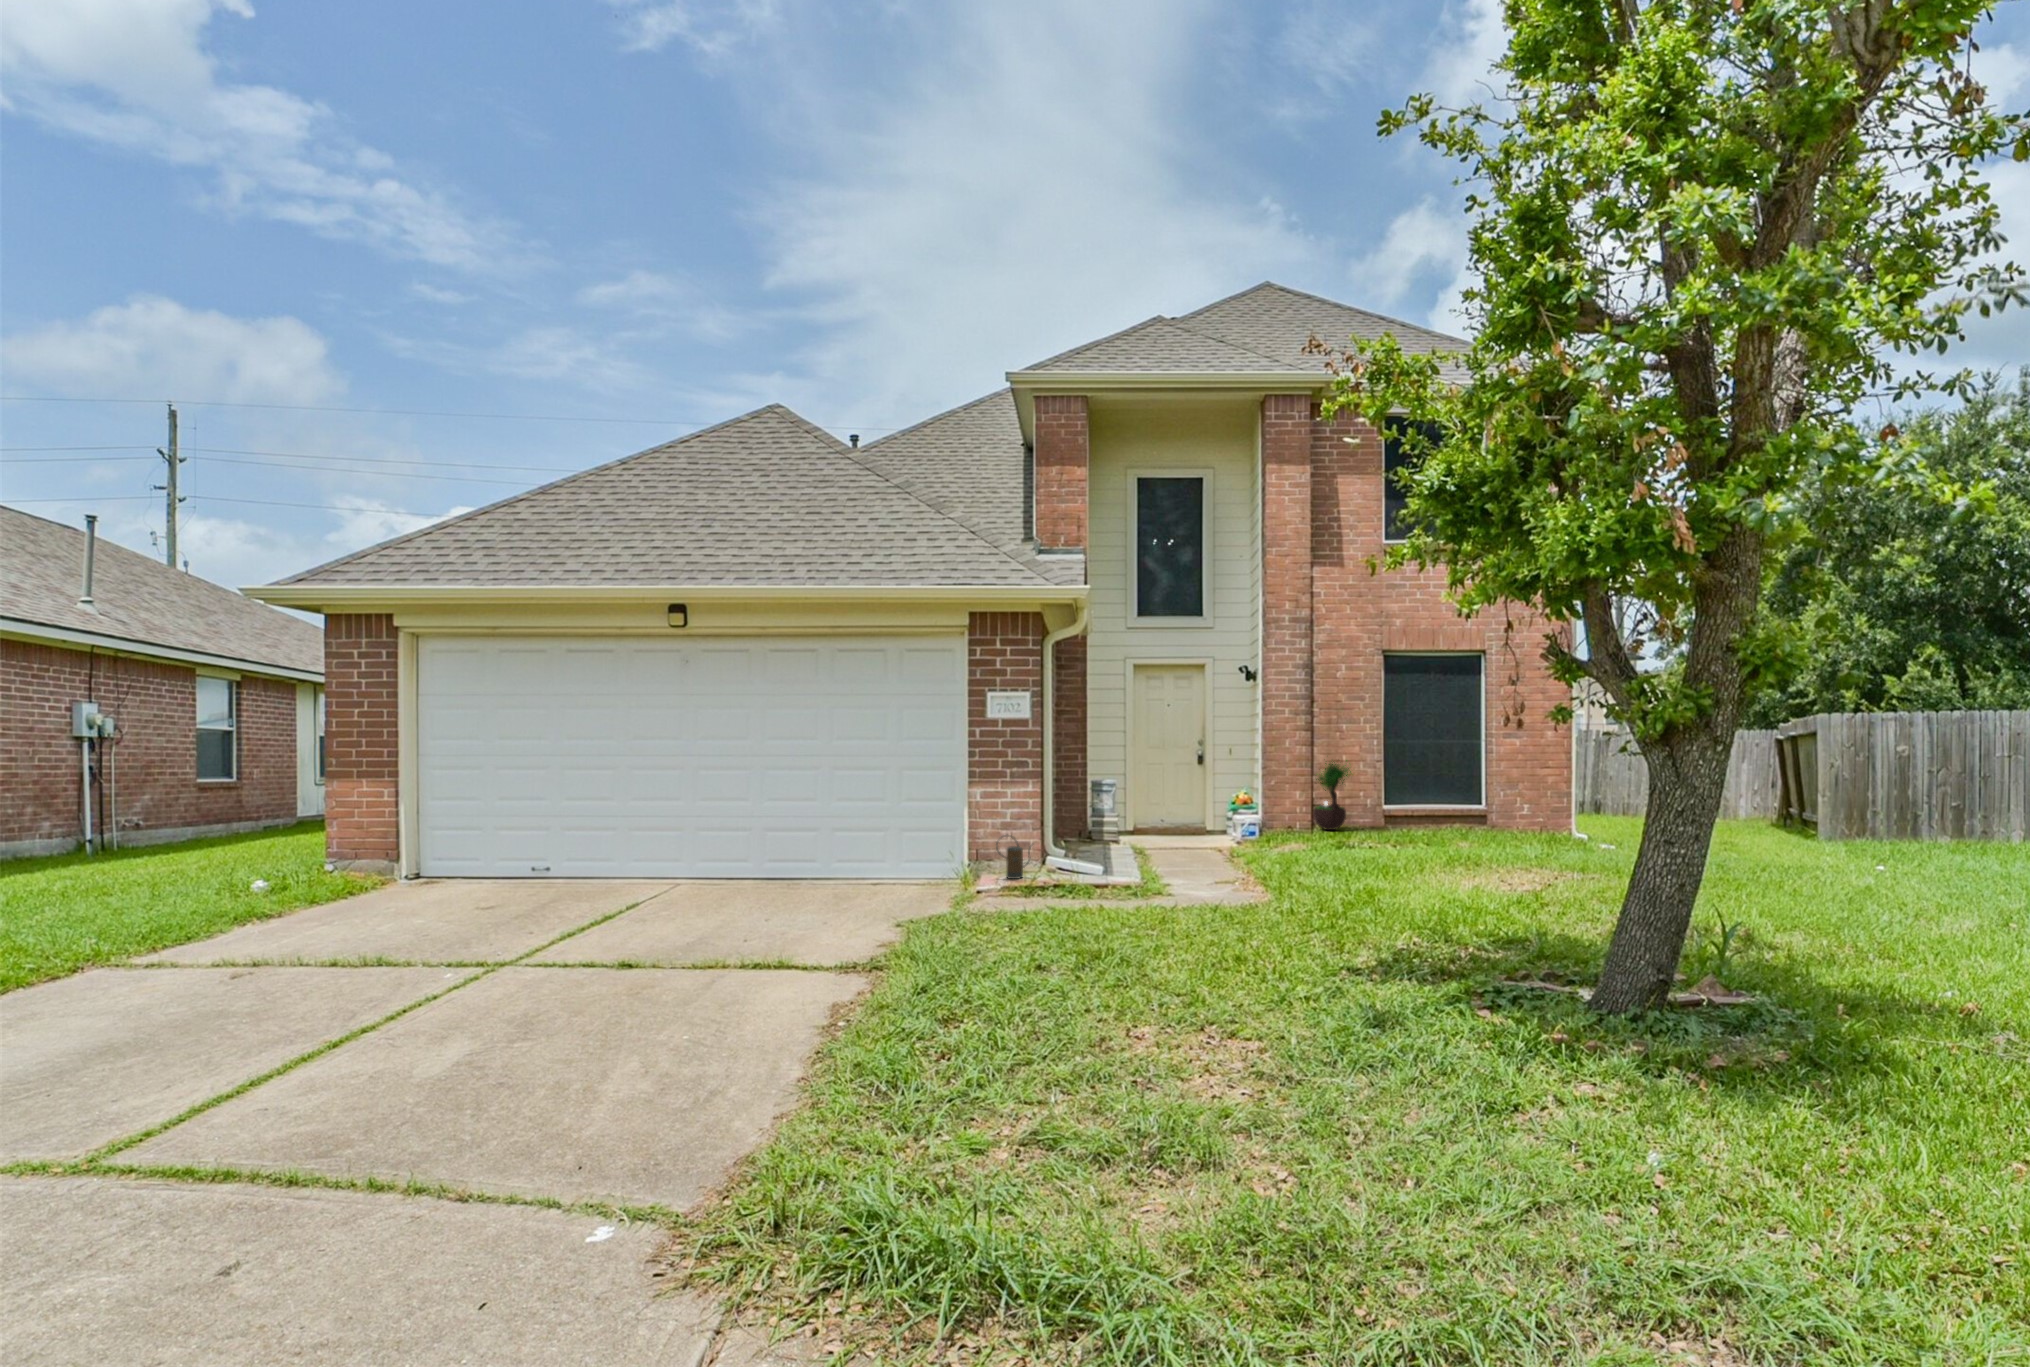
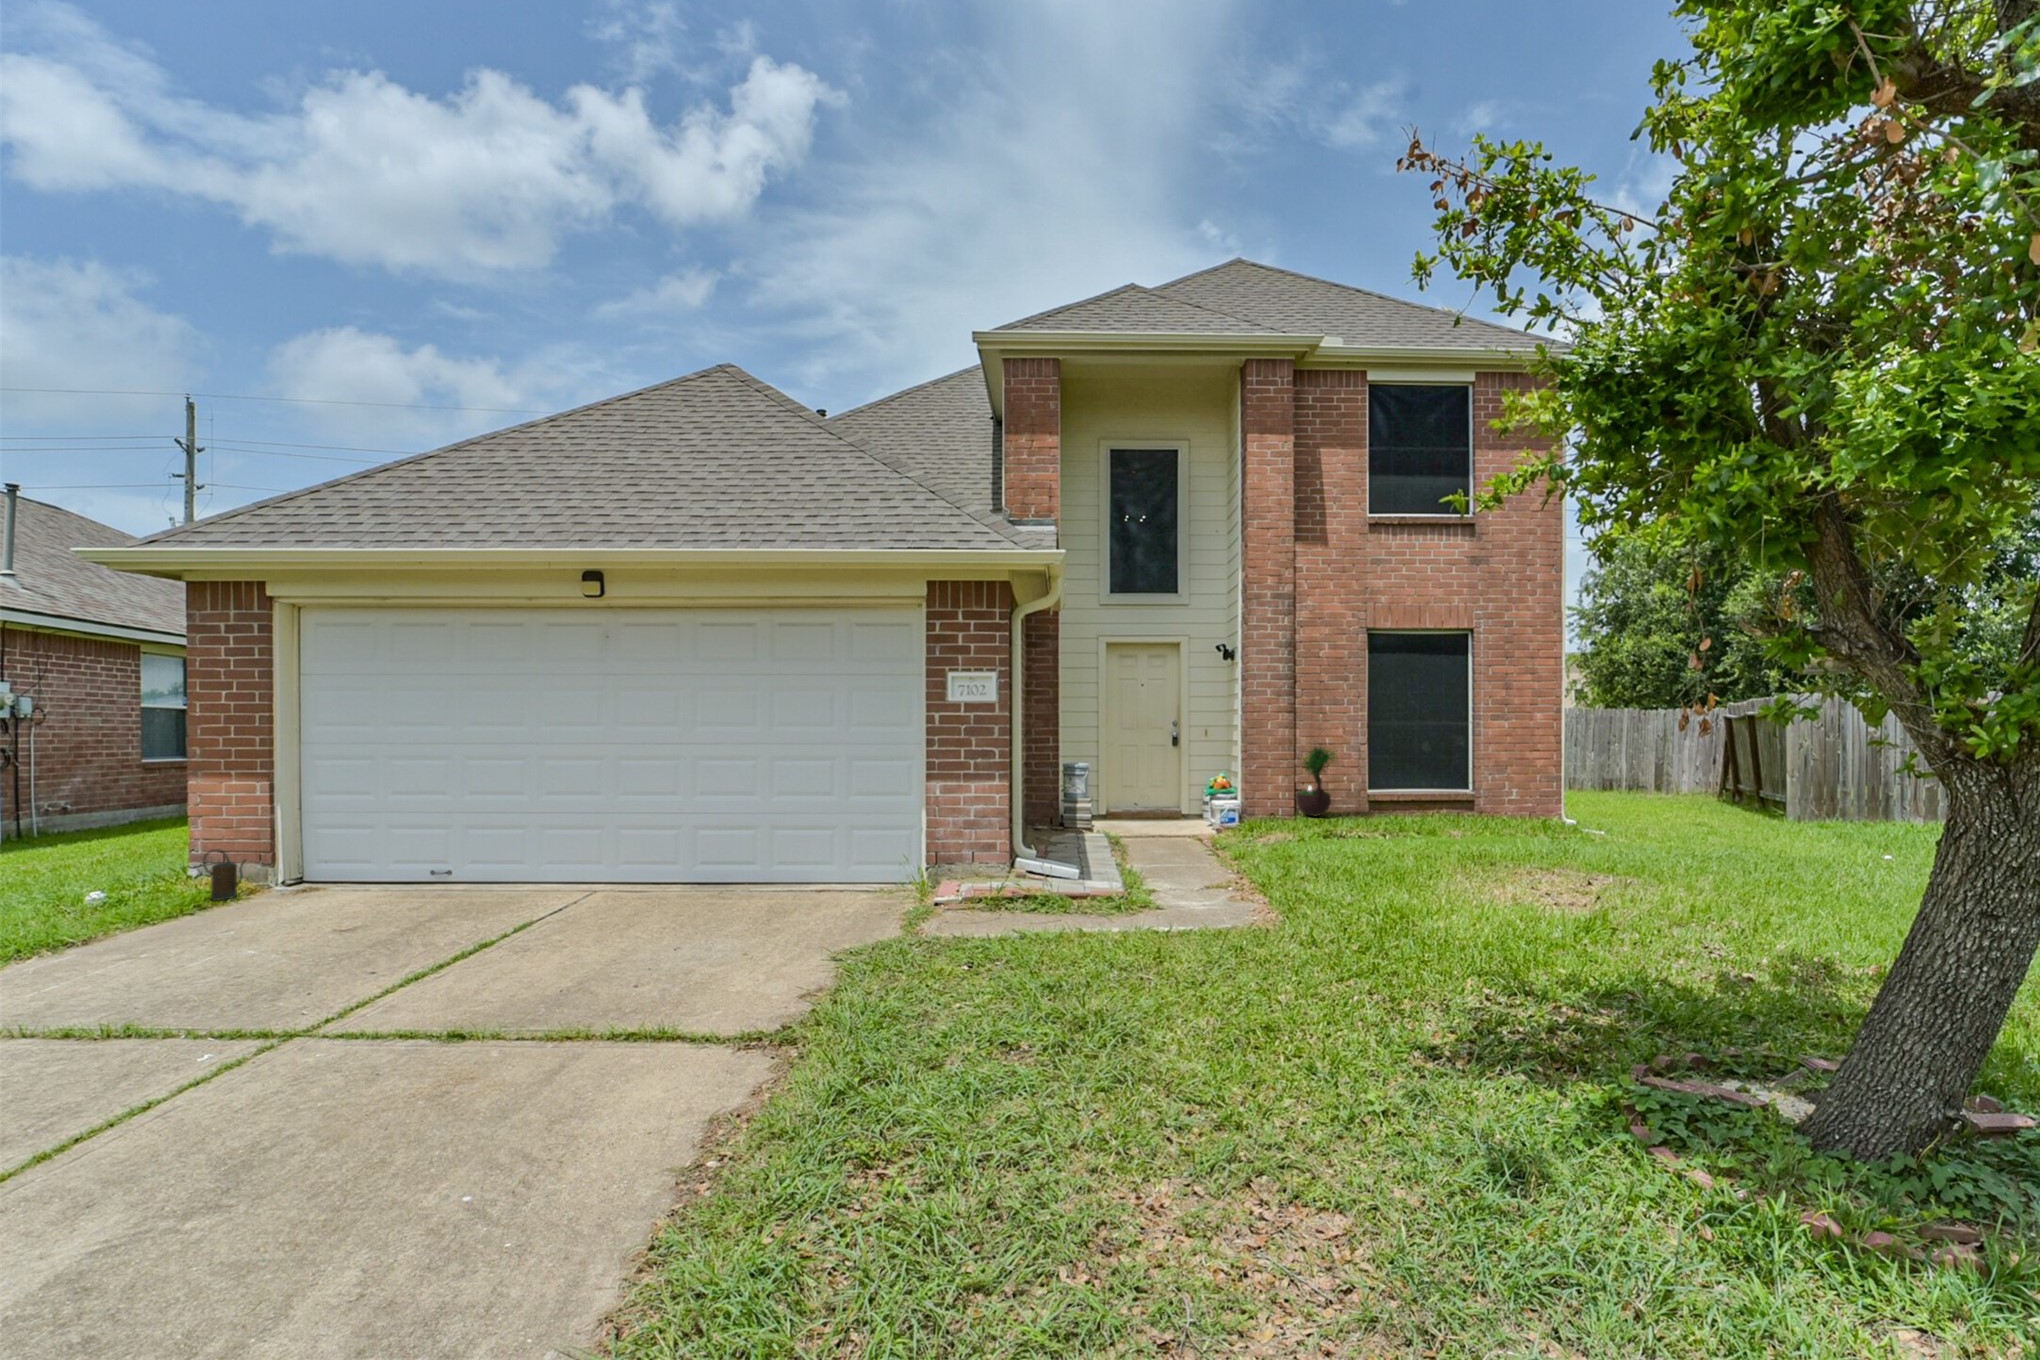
watering can: present [996,835,1032,879] -> present [203,849,246,900]

